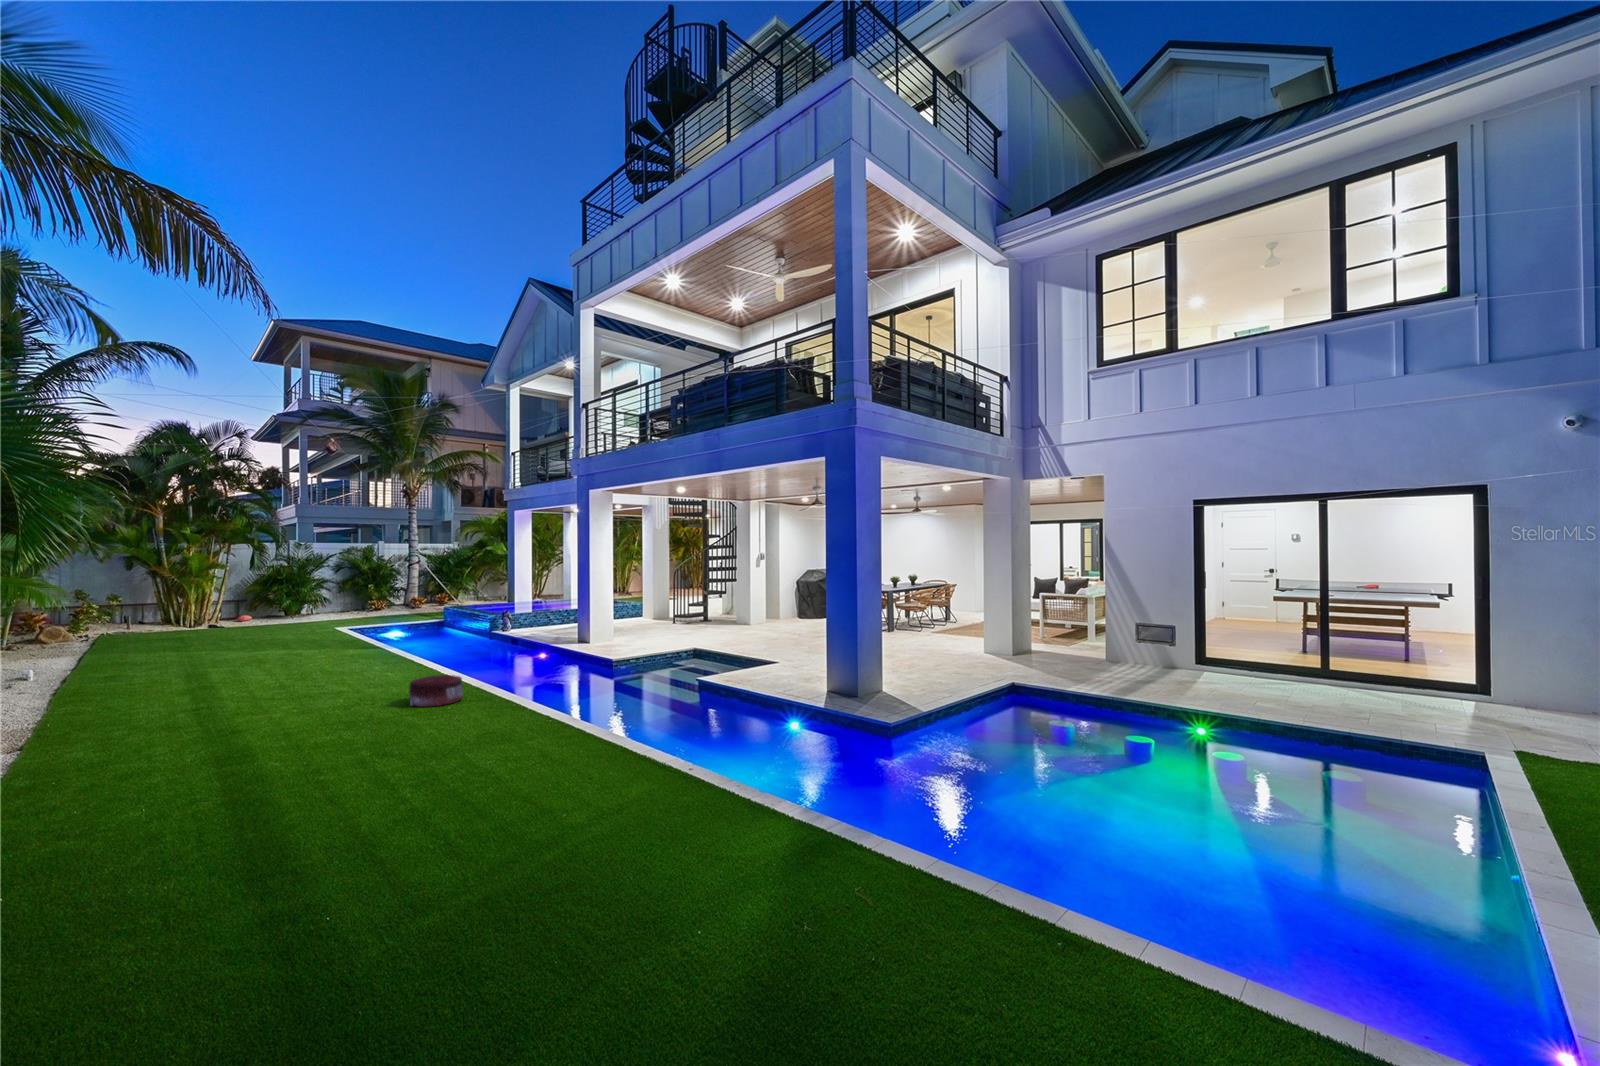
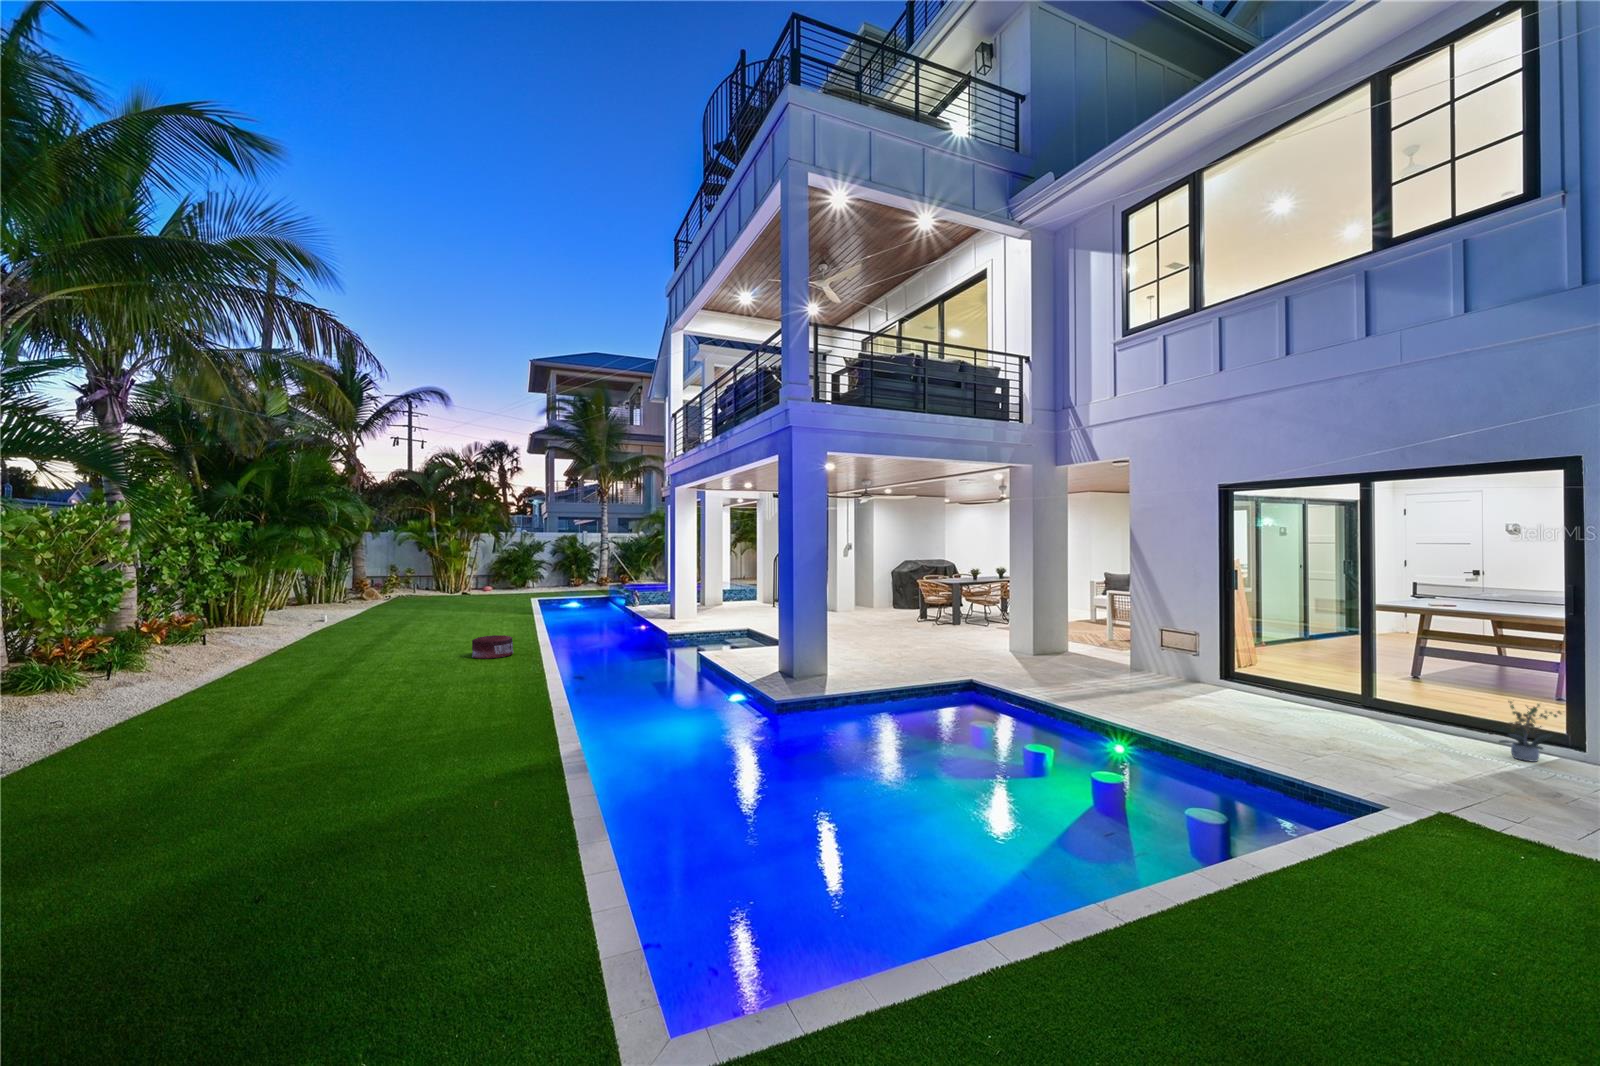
potted plant: none [1440,665,1484,709] -> present [1499,701,1561,762]

